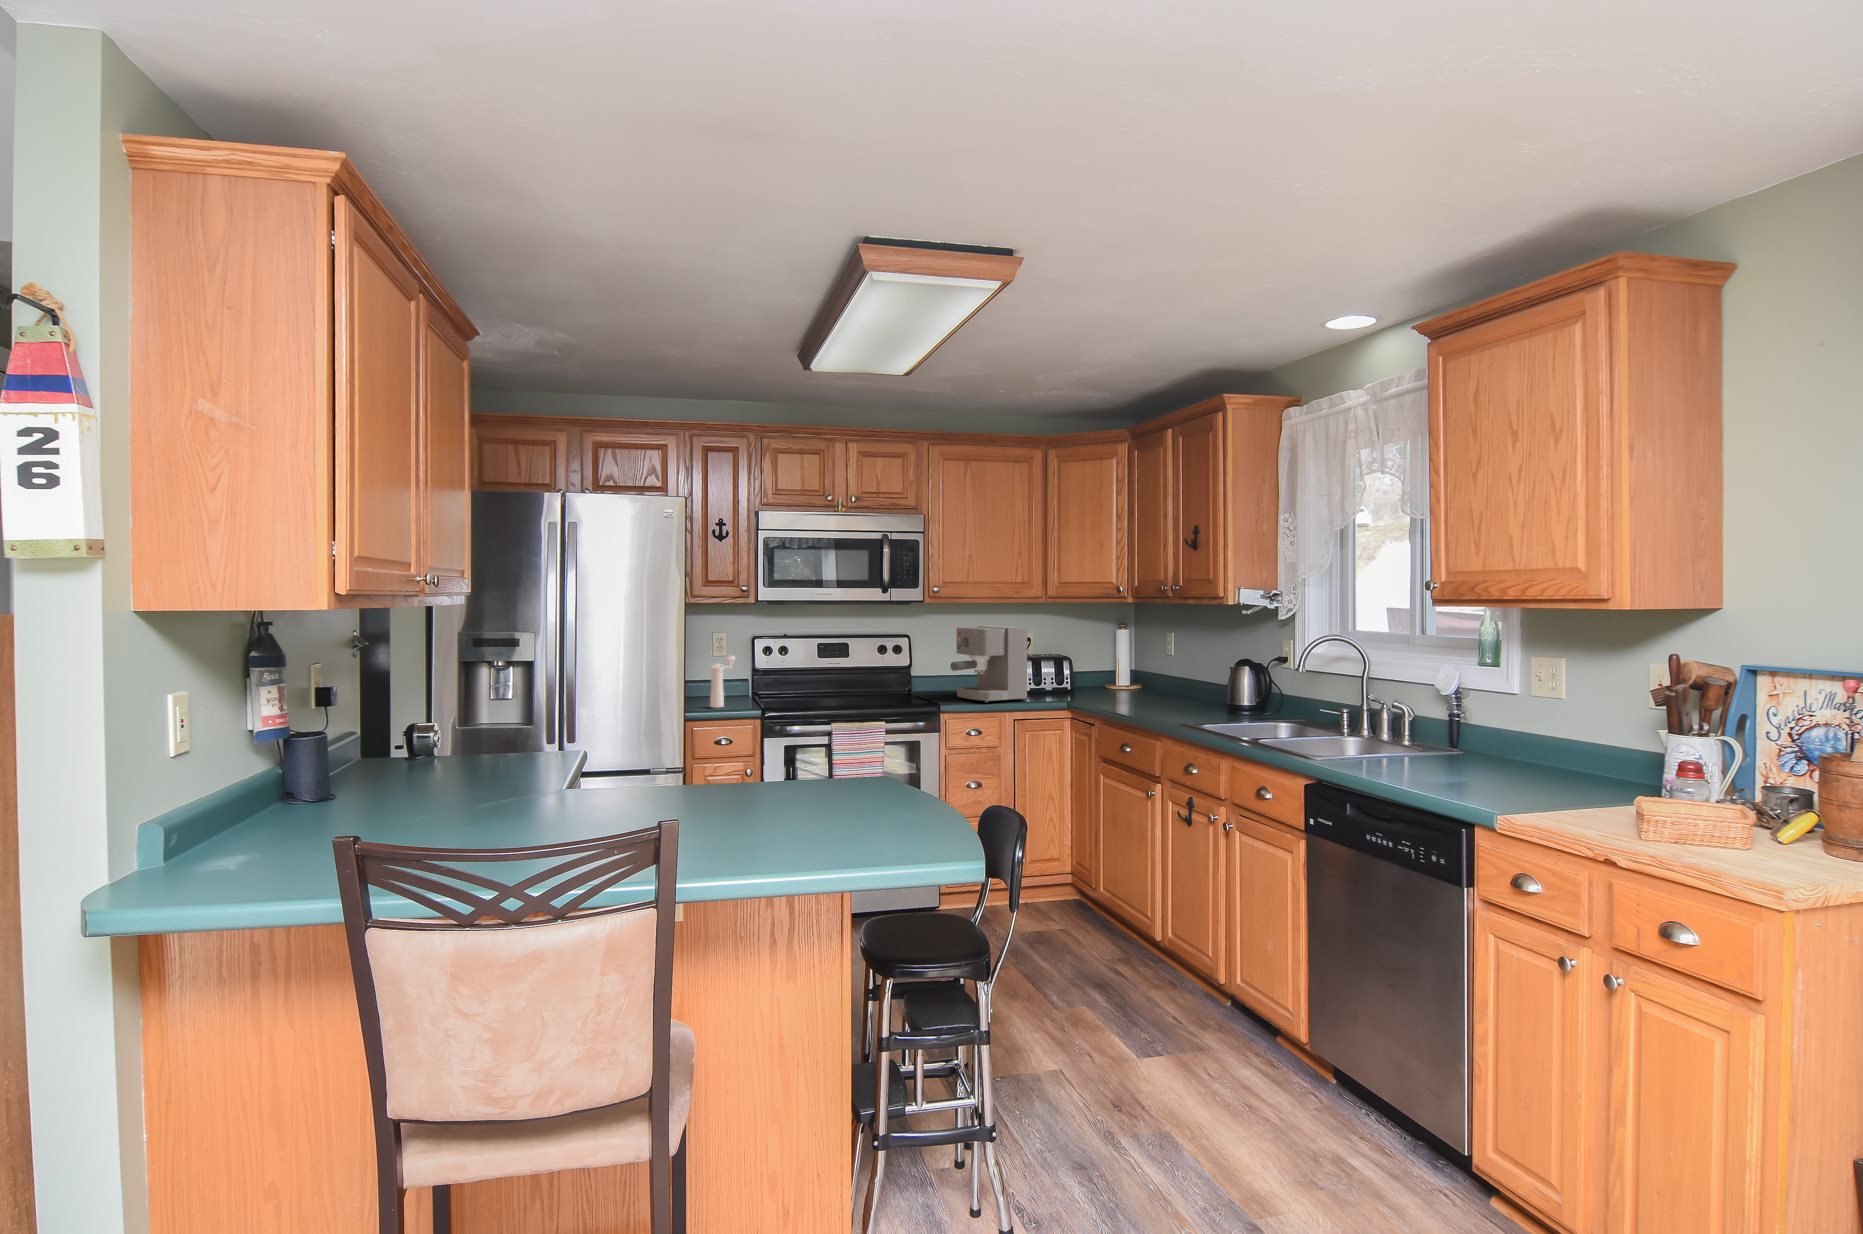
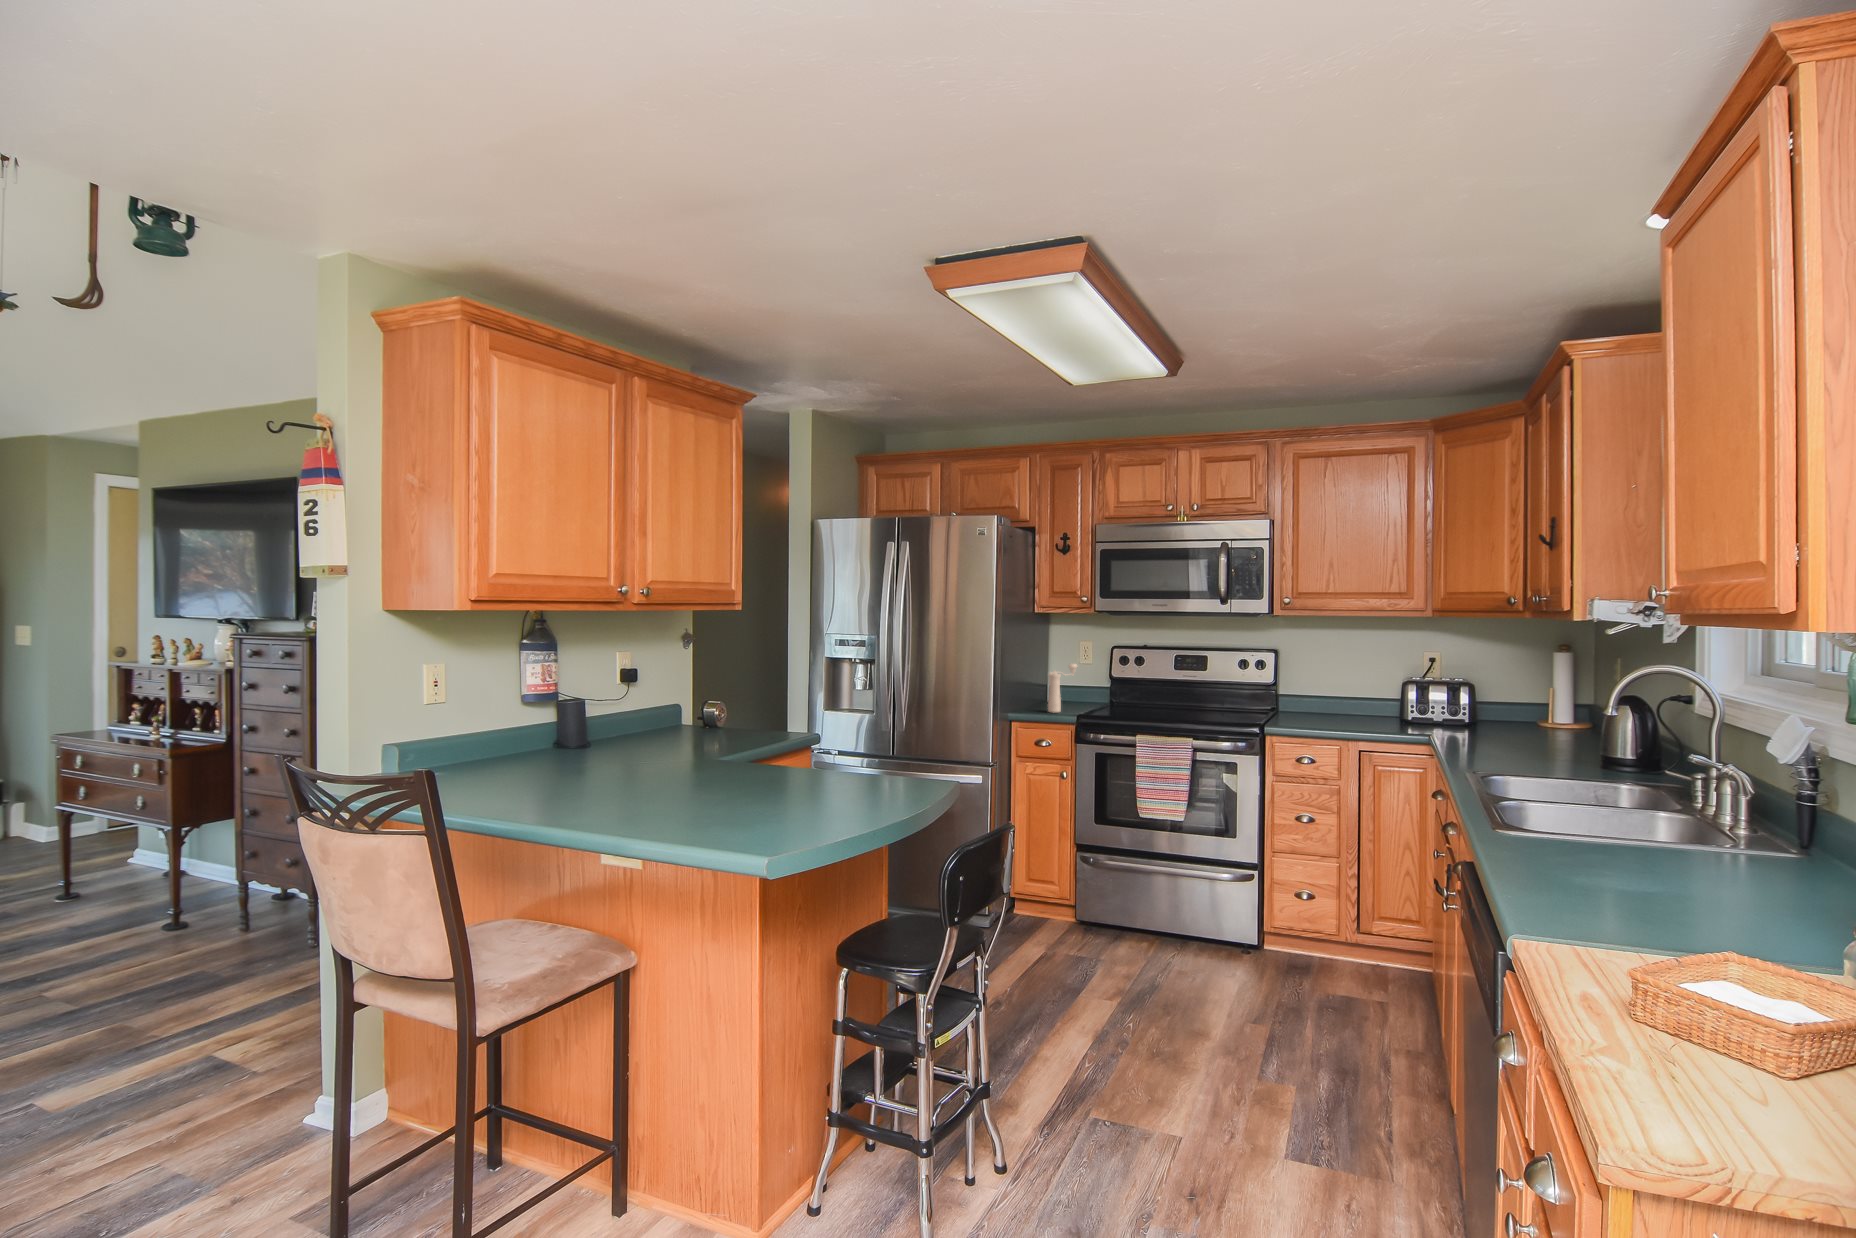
coffee maker: present [950,626,1027,703] -> none [1292,643,1392,730]

